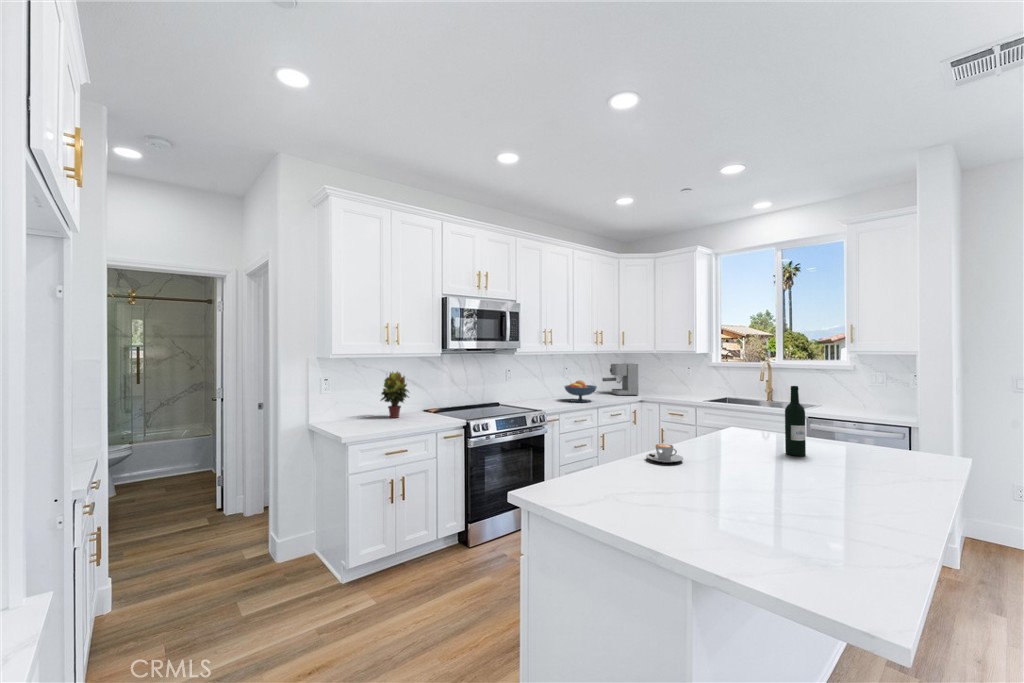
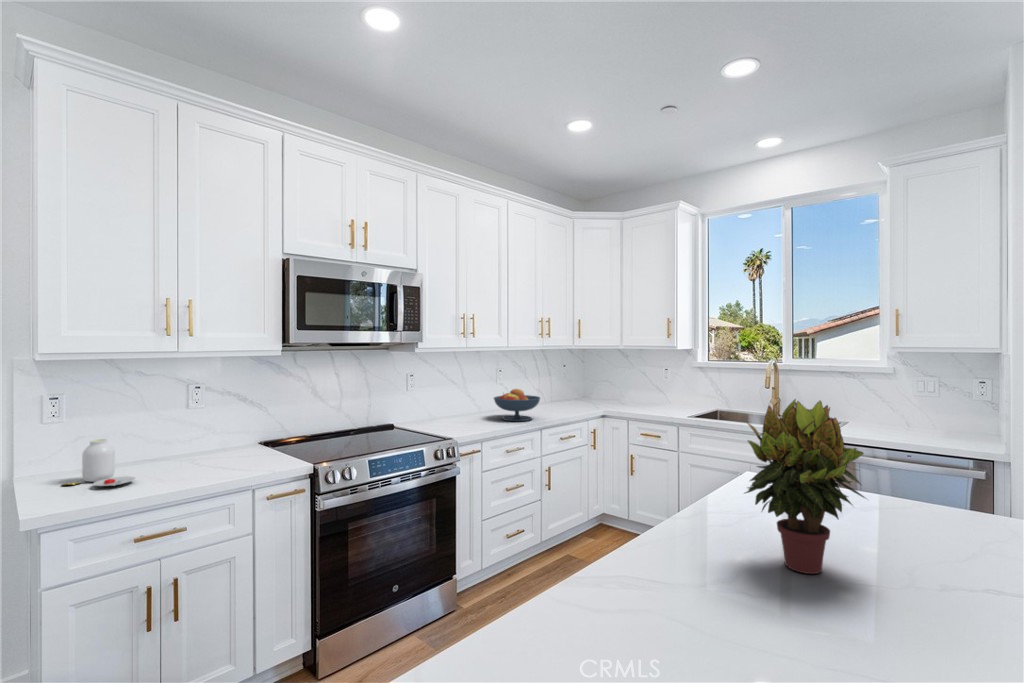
coffee maker: present [602,363,638,395] -> none [550,363,599,408]
potted plant: present [381,372,409,418] -> present [745,399,865,574]
wine bottle: present [785,386,806,456] -> none [908,424,957,580]
jar: none [341,402,377,427] -> present [63,439,135,486]
coffee cup: present [646,444,683,463] -> none [616,568,705,630]

